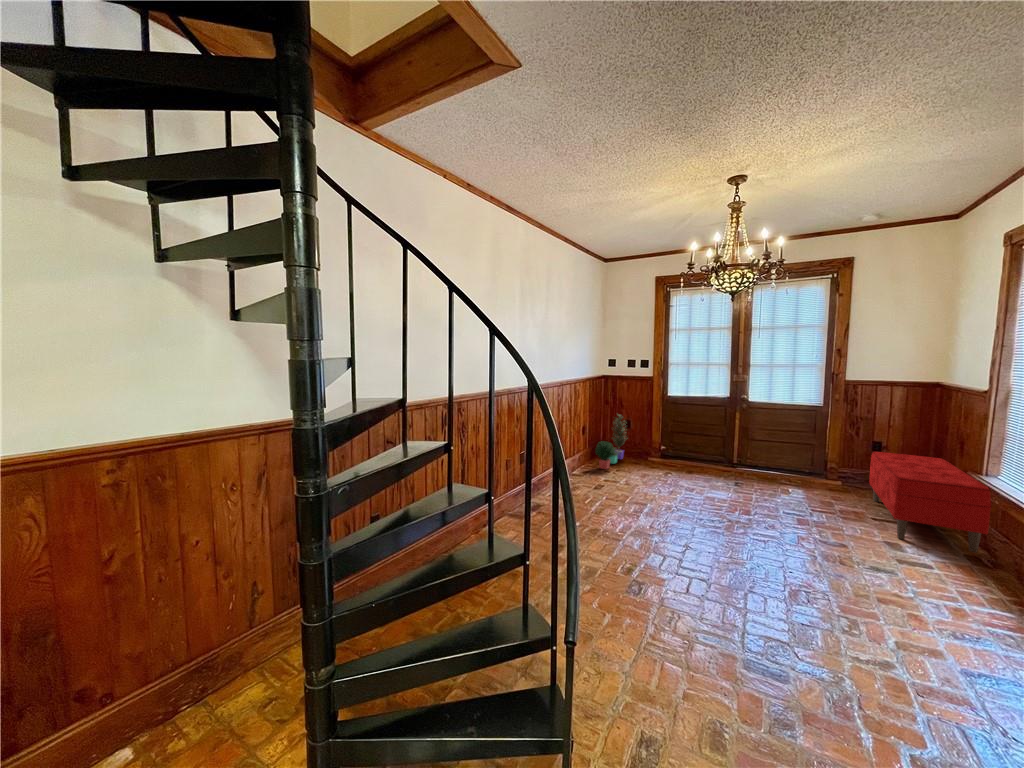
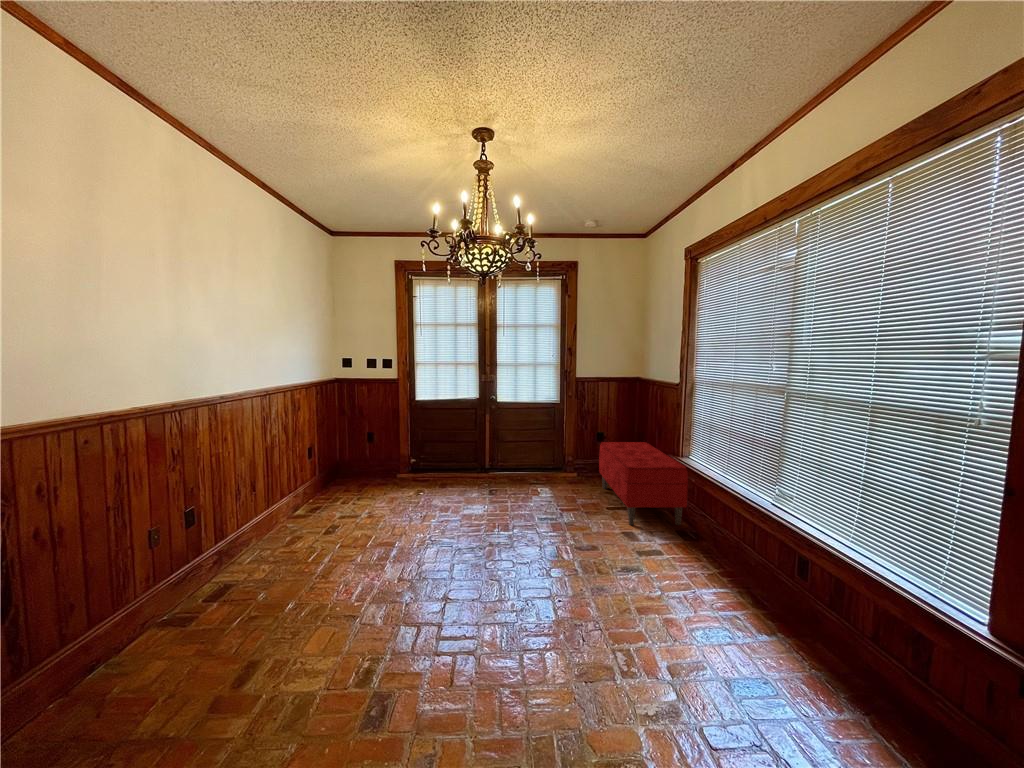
potted plant: present [596,415,626,469] -> none [325,426,373,501]

